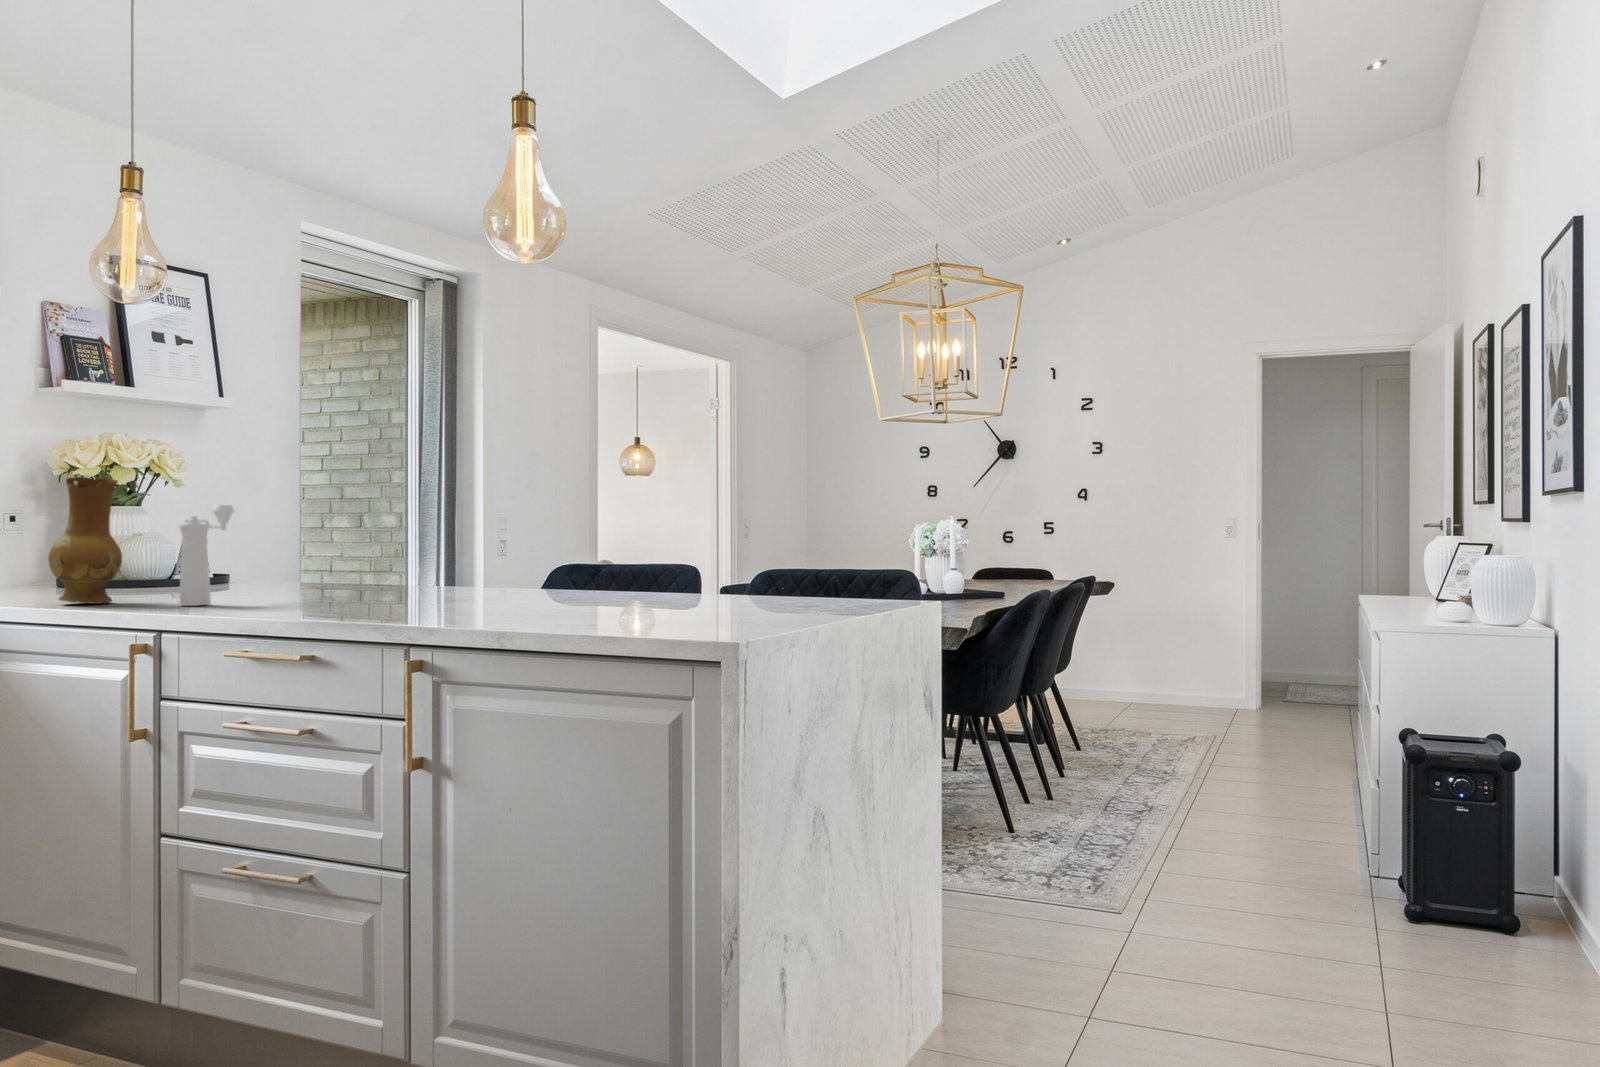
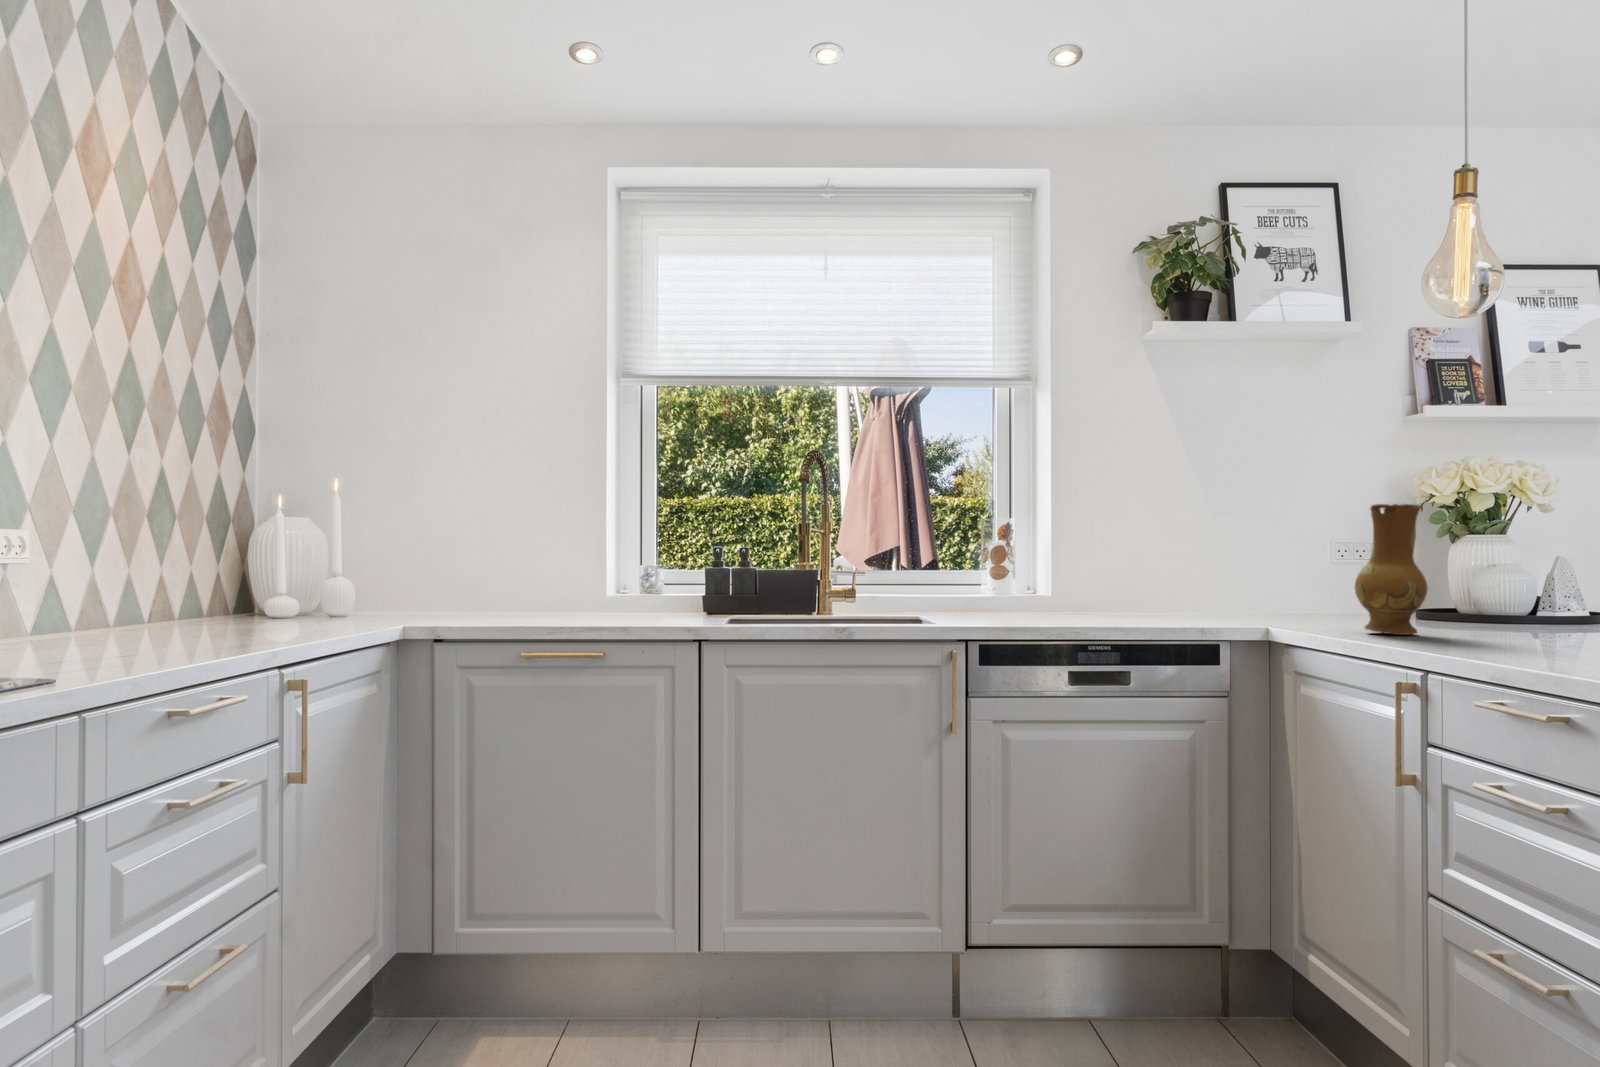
pepper mill: present [179,505,234,606] -> none [1473,530,1551,646]

